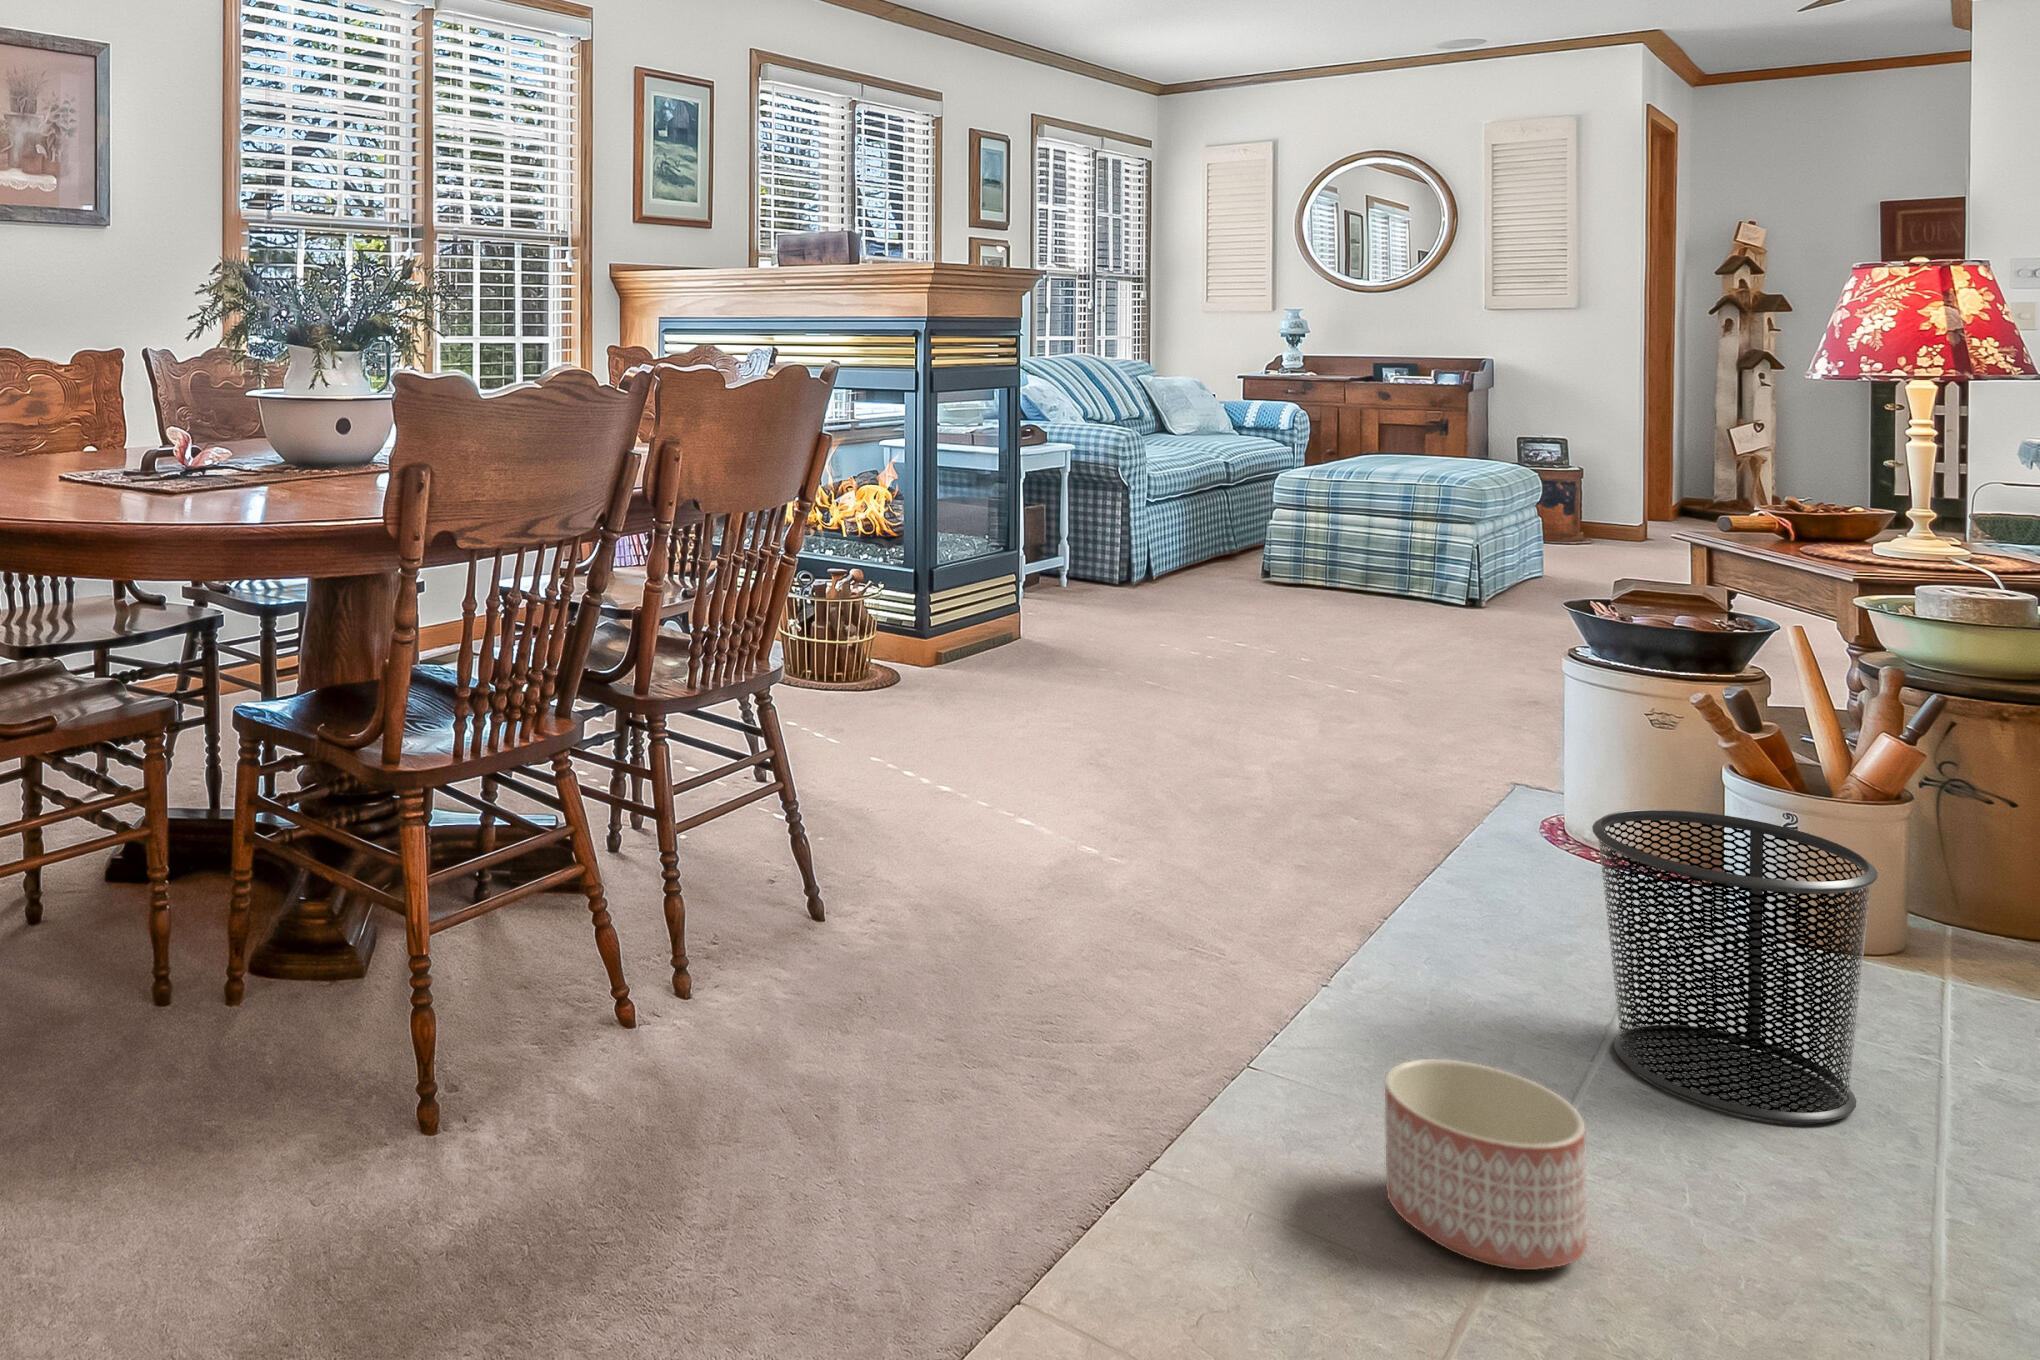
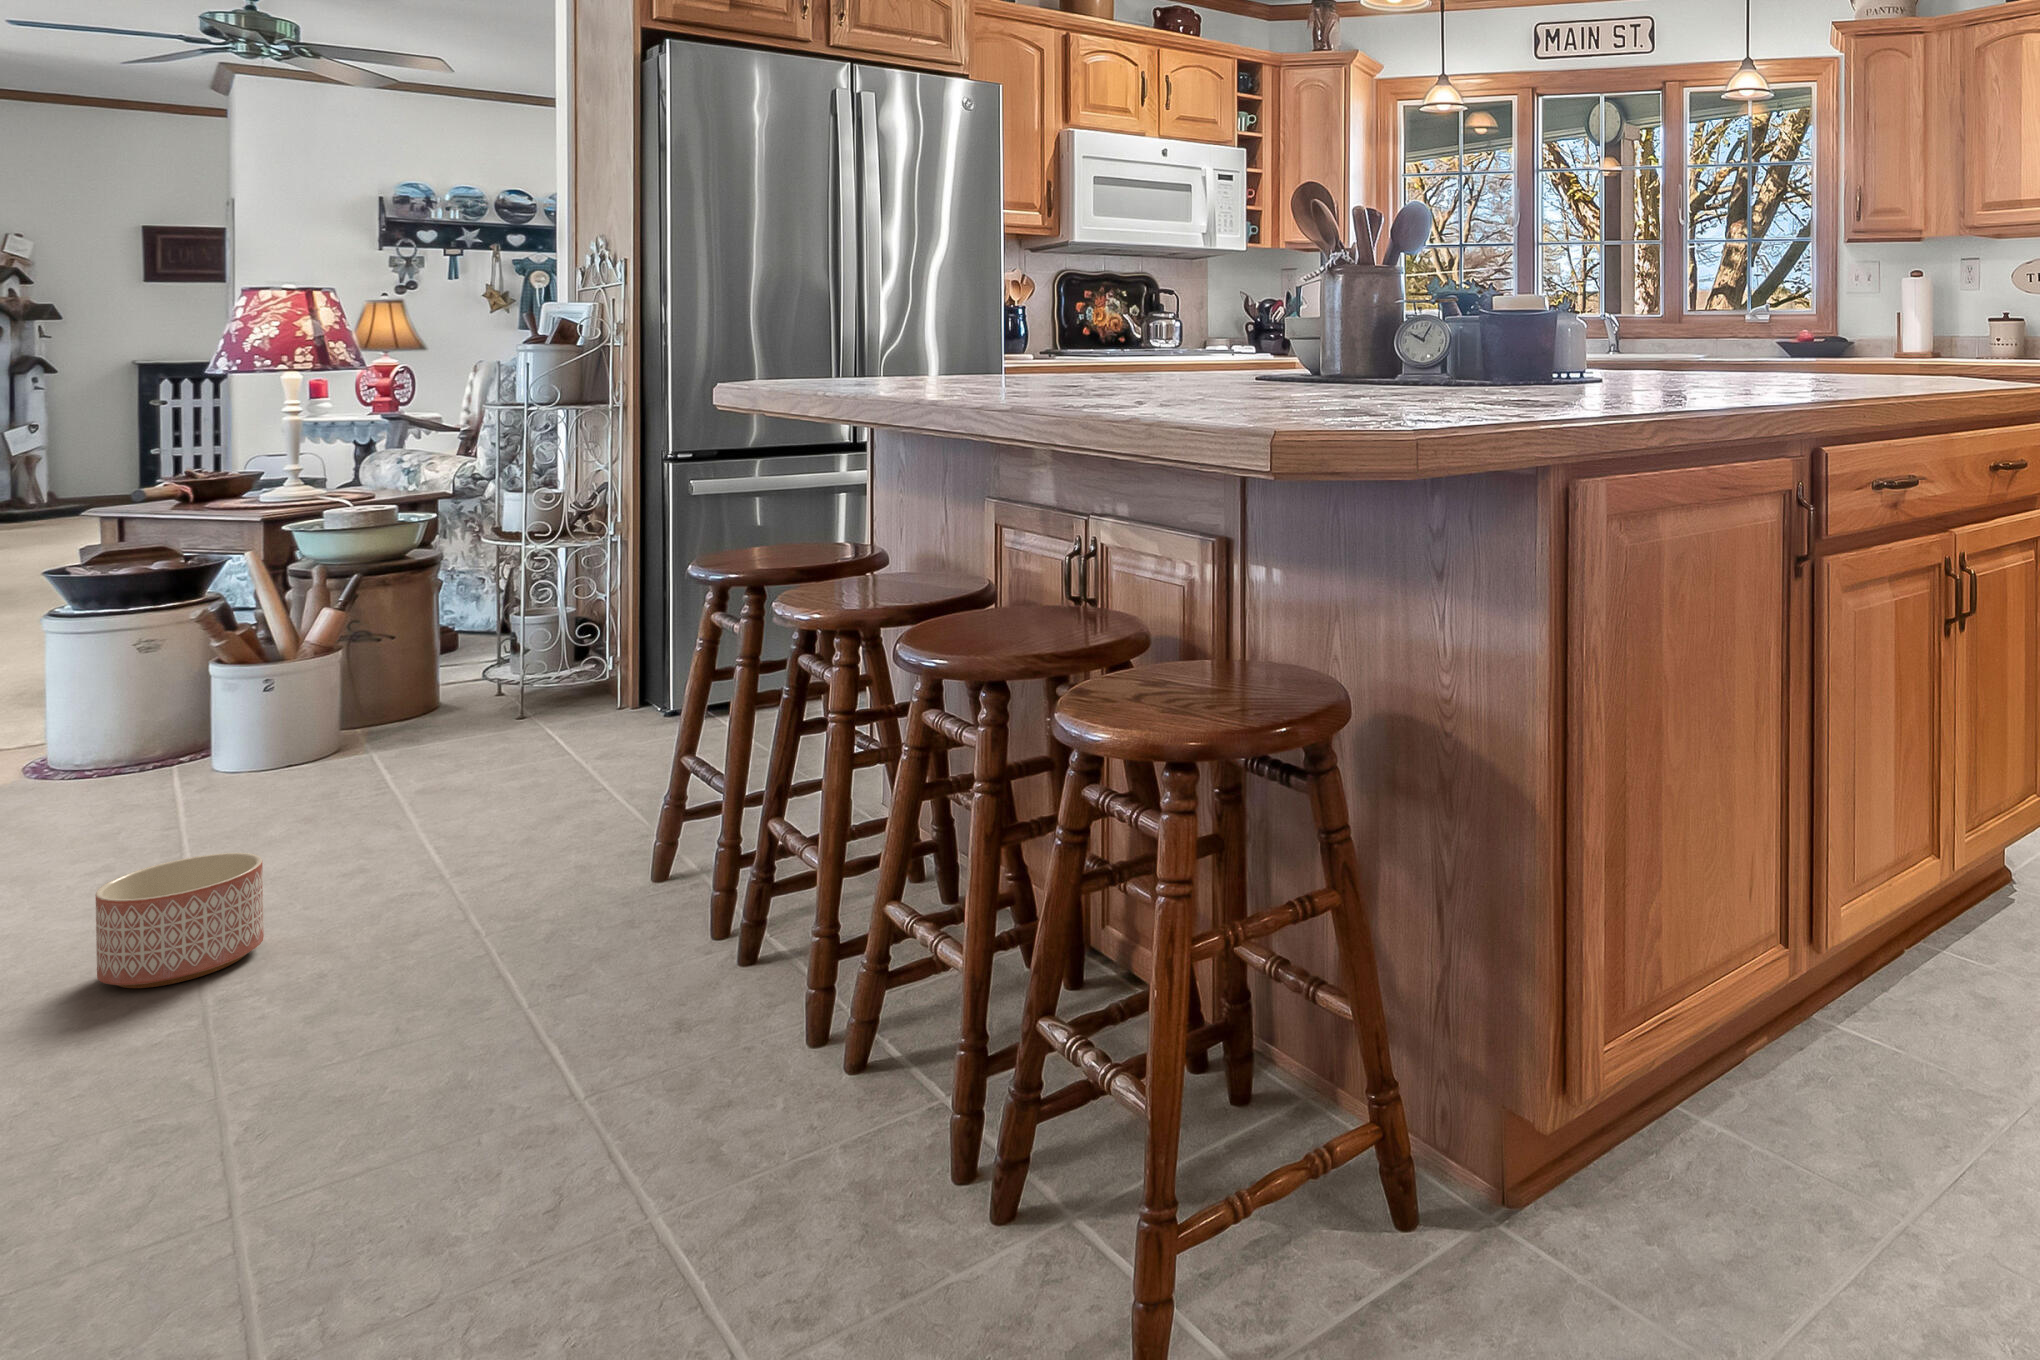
waste bin: present [1592,809,1878,1124] -> none [175,664,377,863]

